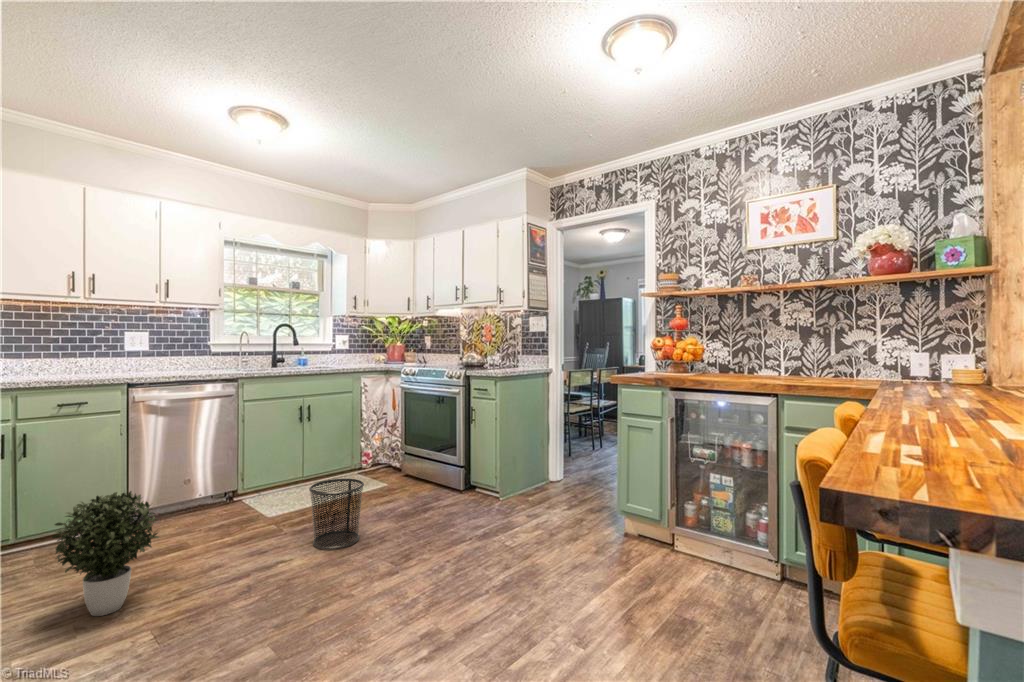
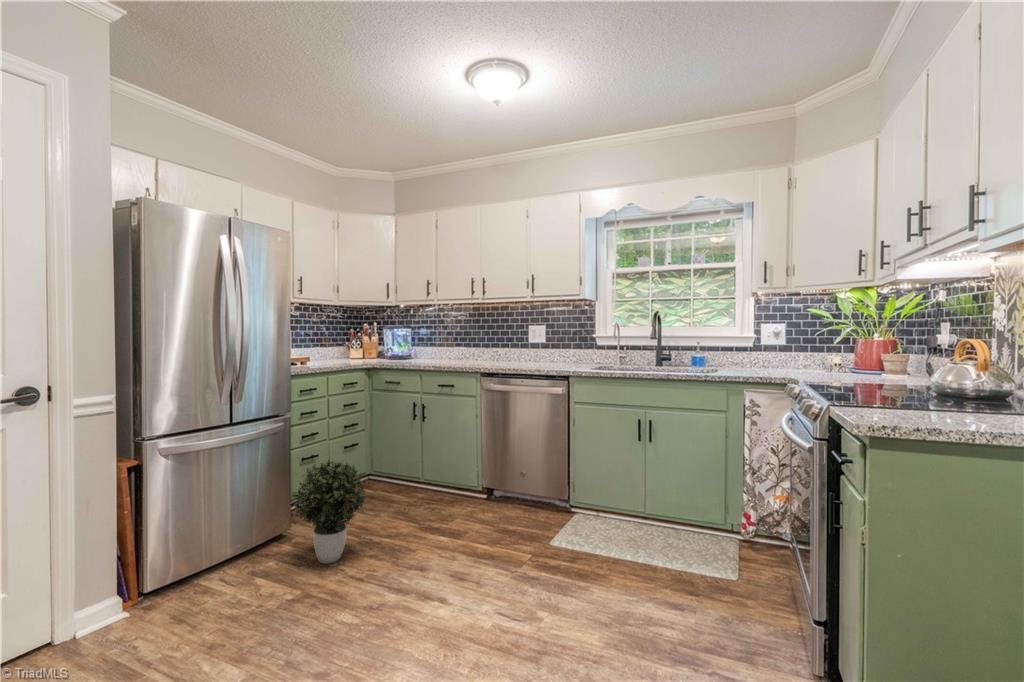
waste bin: present [309,478,364,549] -> none [464,525,540,639]

